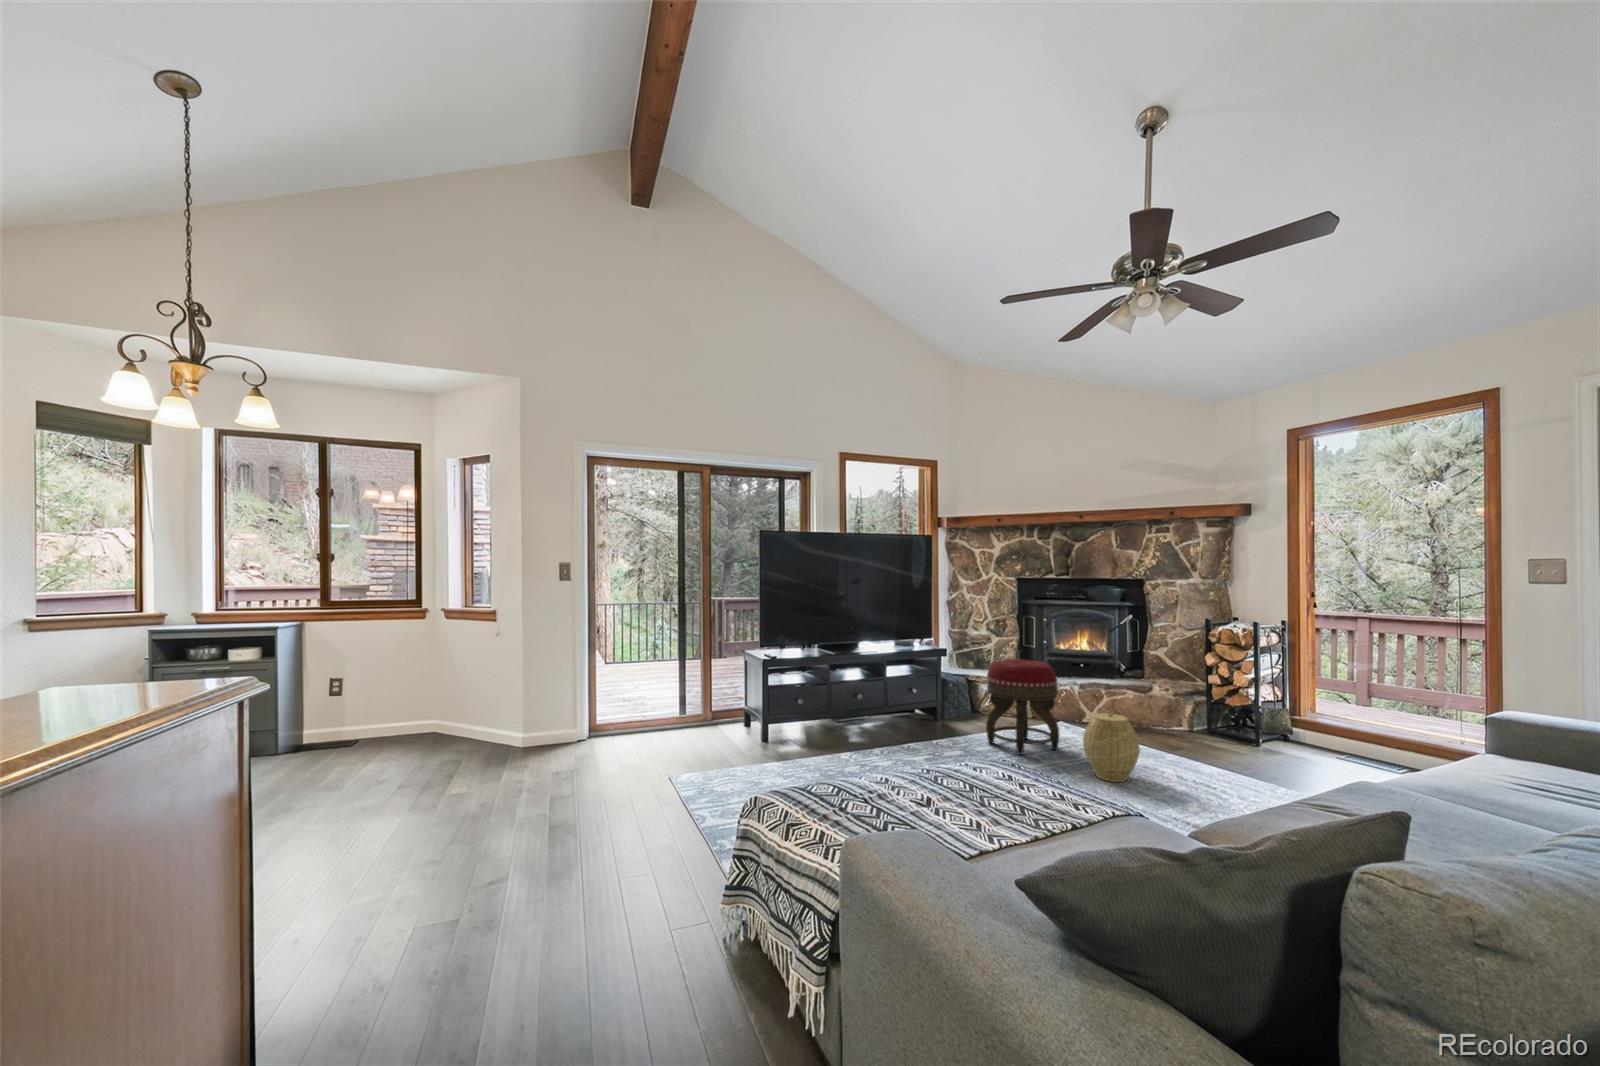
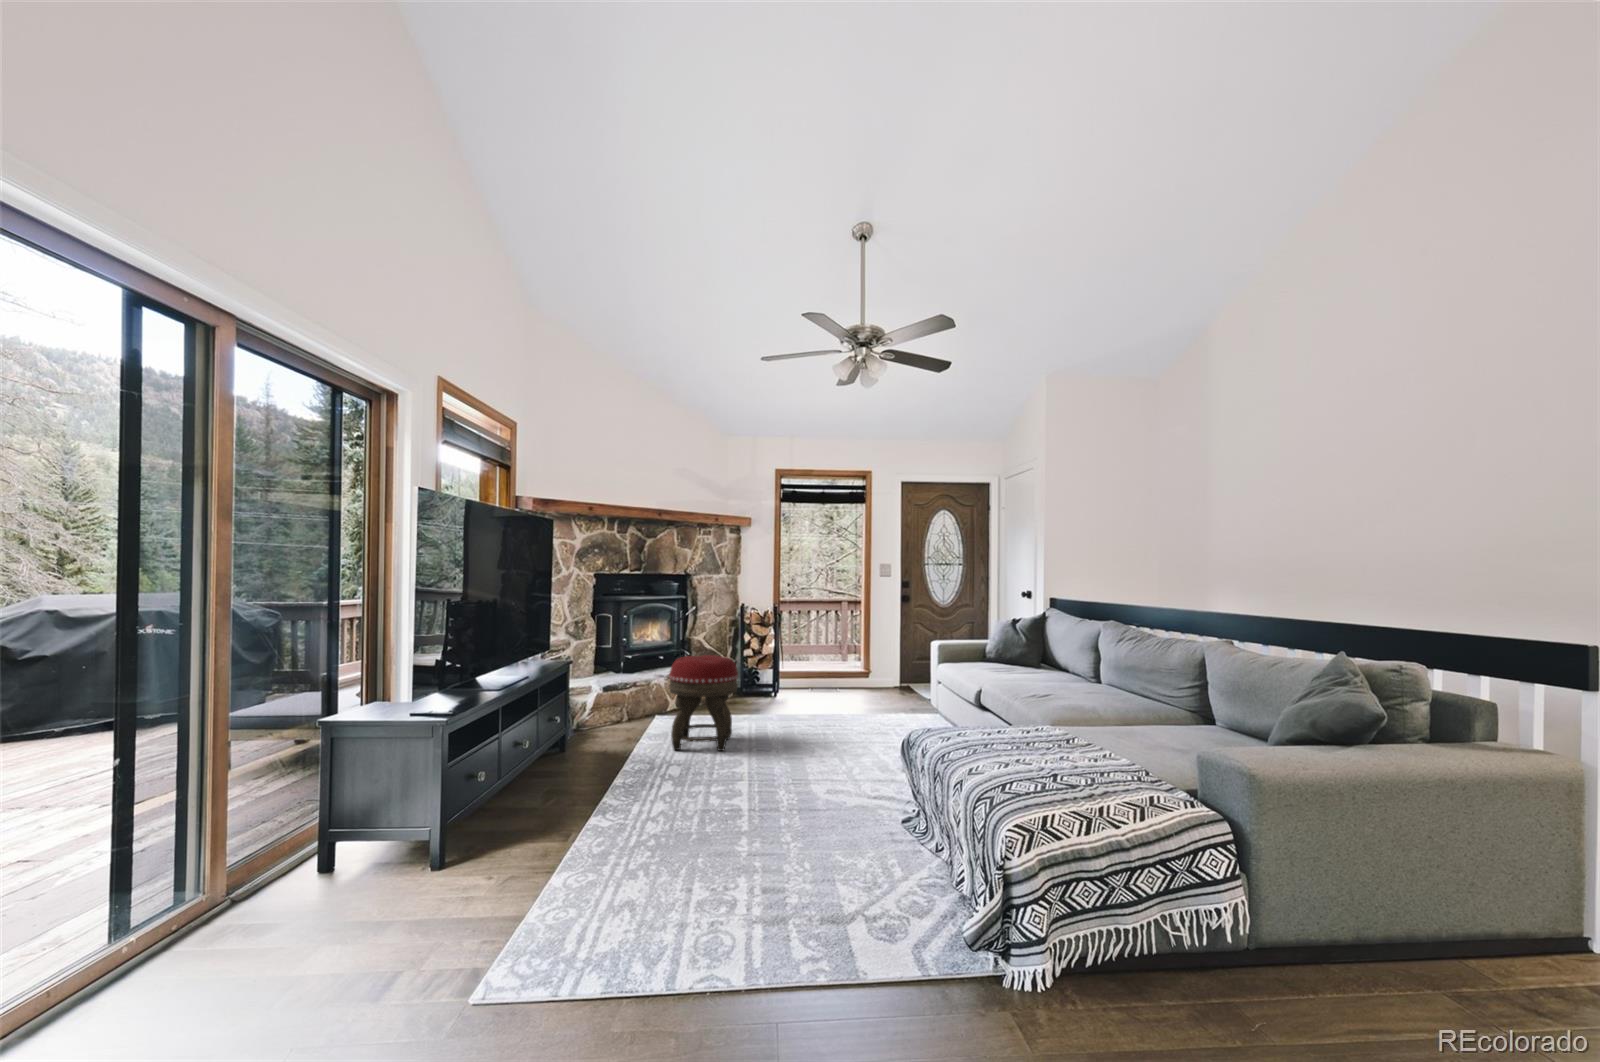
woven basket: present [1083,713,1140,782] -> none [787,689,831,748]

